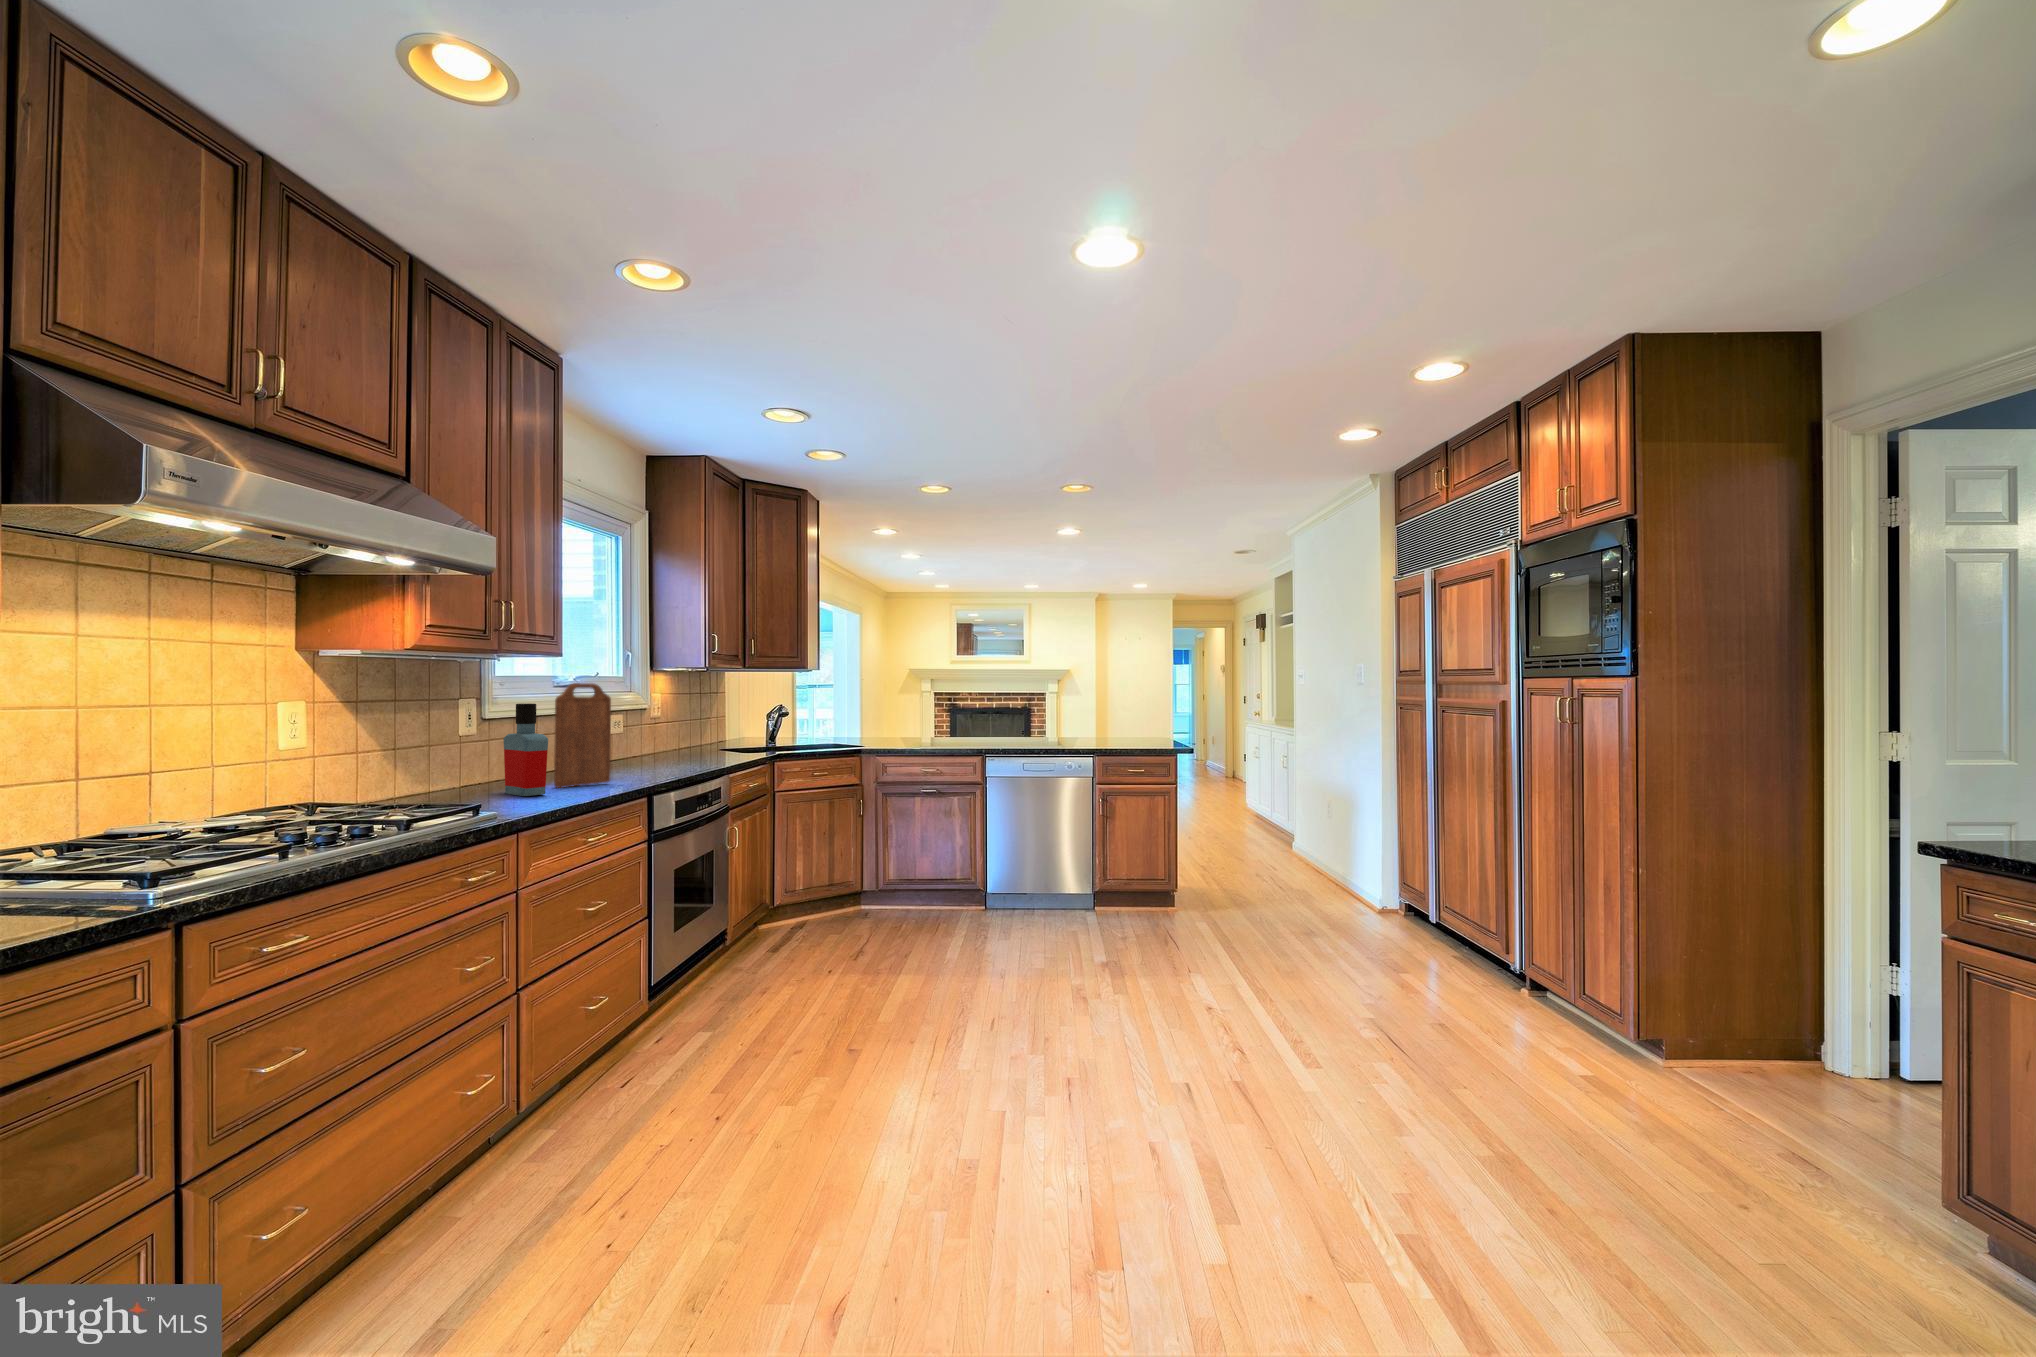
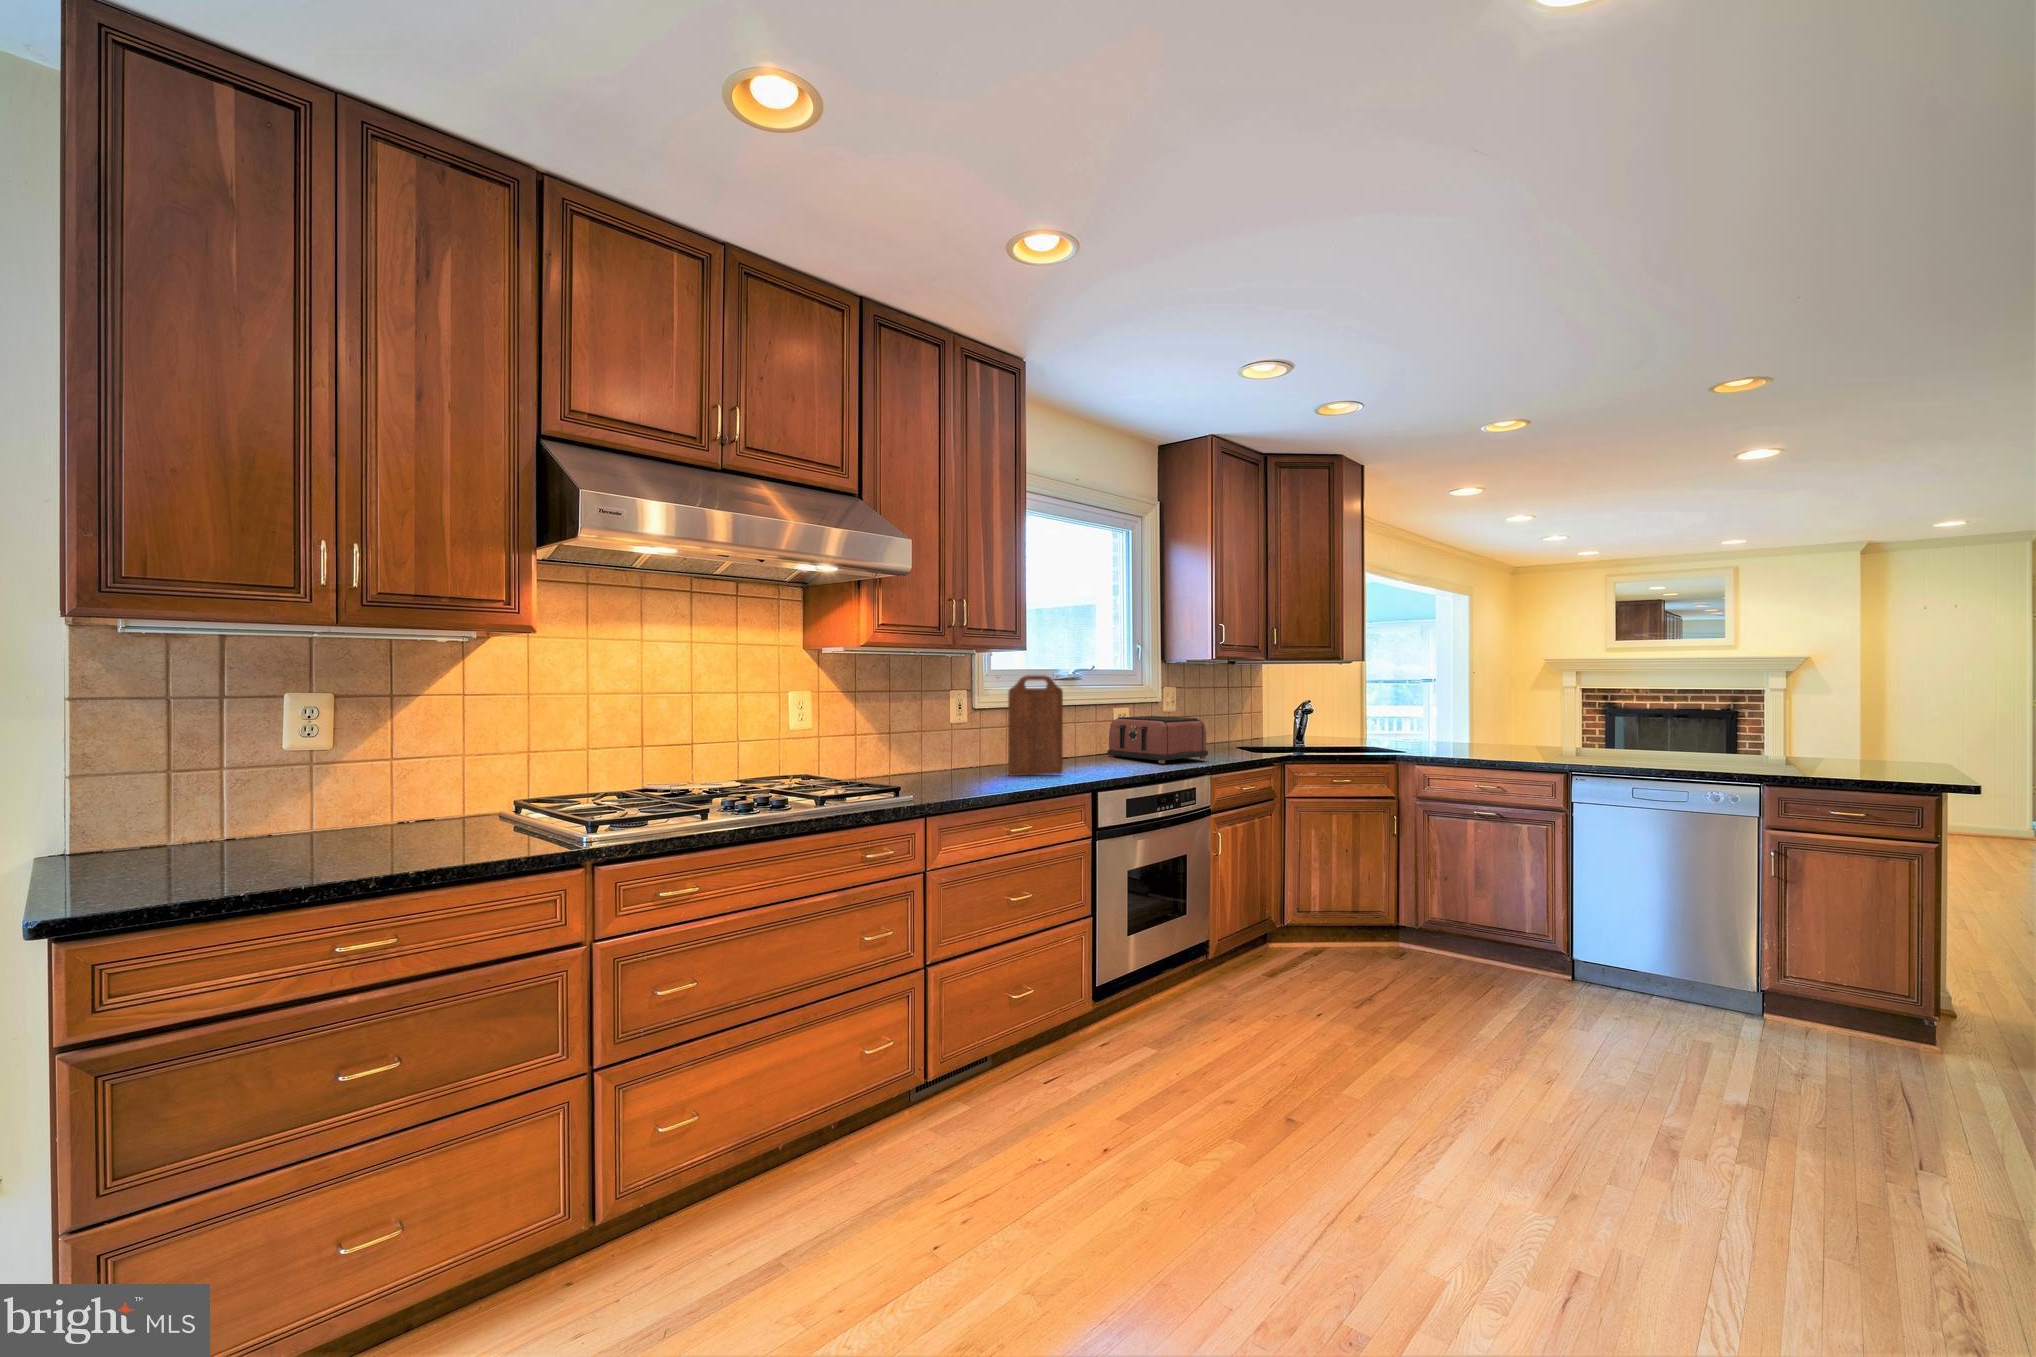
bottle: present [503,704,548,796] -> none [959,694,987,781]
toaster: none [617,723,717,767] -> present [1107,716,1208,763]

